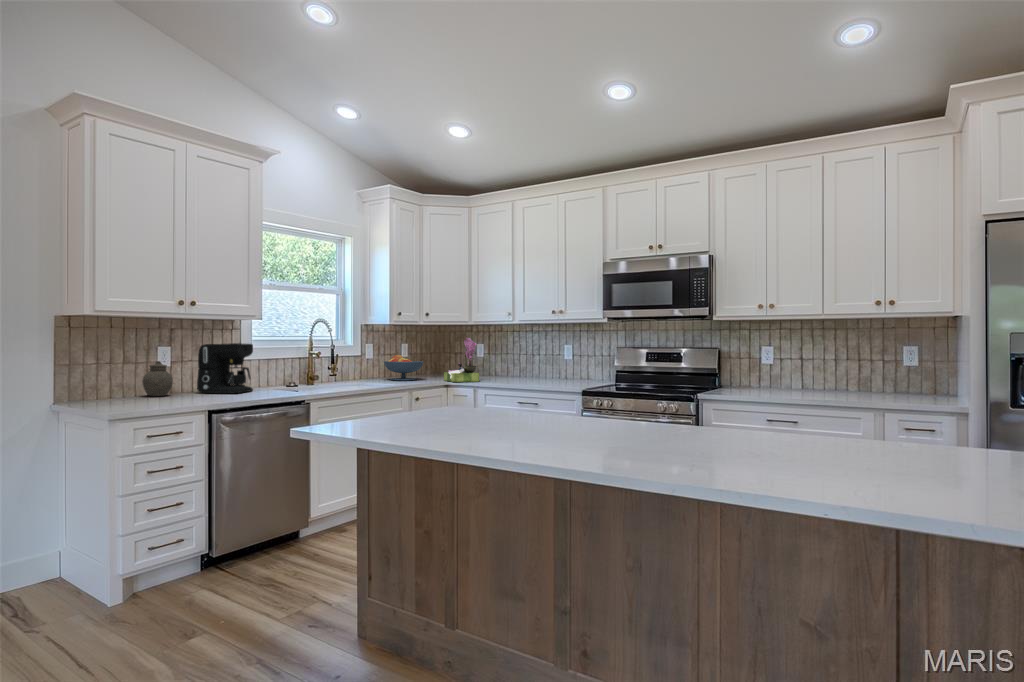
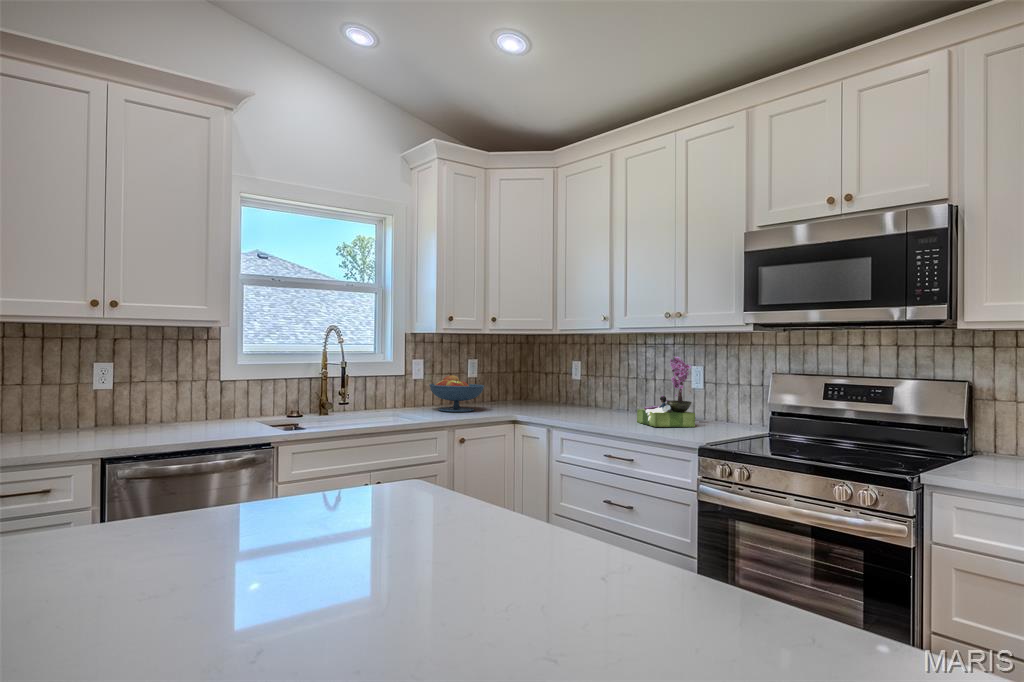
flower arrangement: present [444,338,479,382] -> present [637,356,695,427]
coffee maker: present [197,343,253,393] -> none [146,359,223,428]
jar: present [142,361,173,396] -> none [69,382,110,430]

